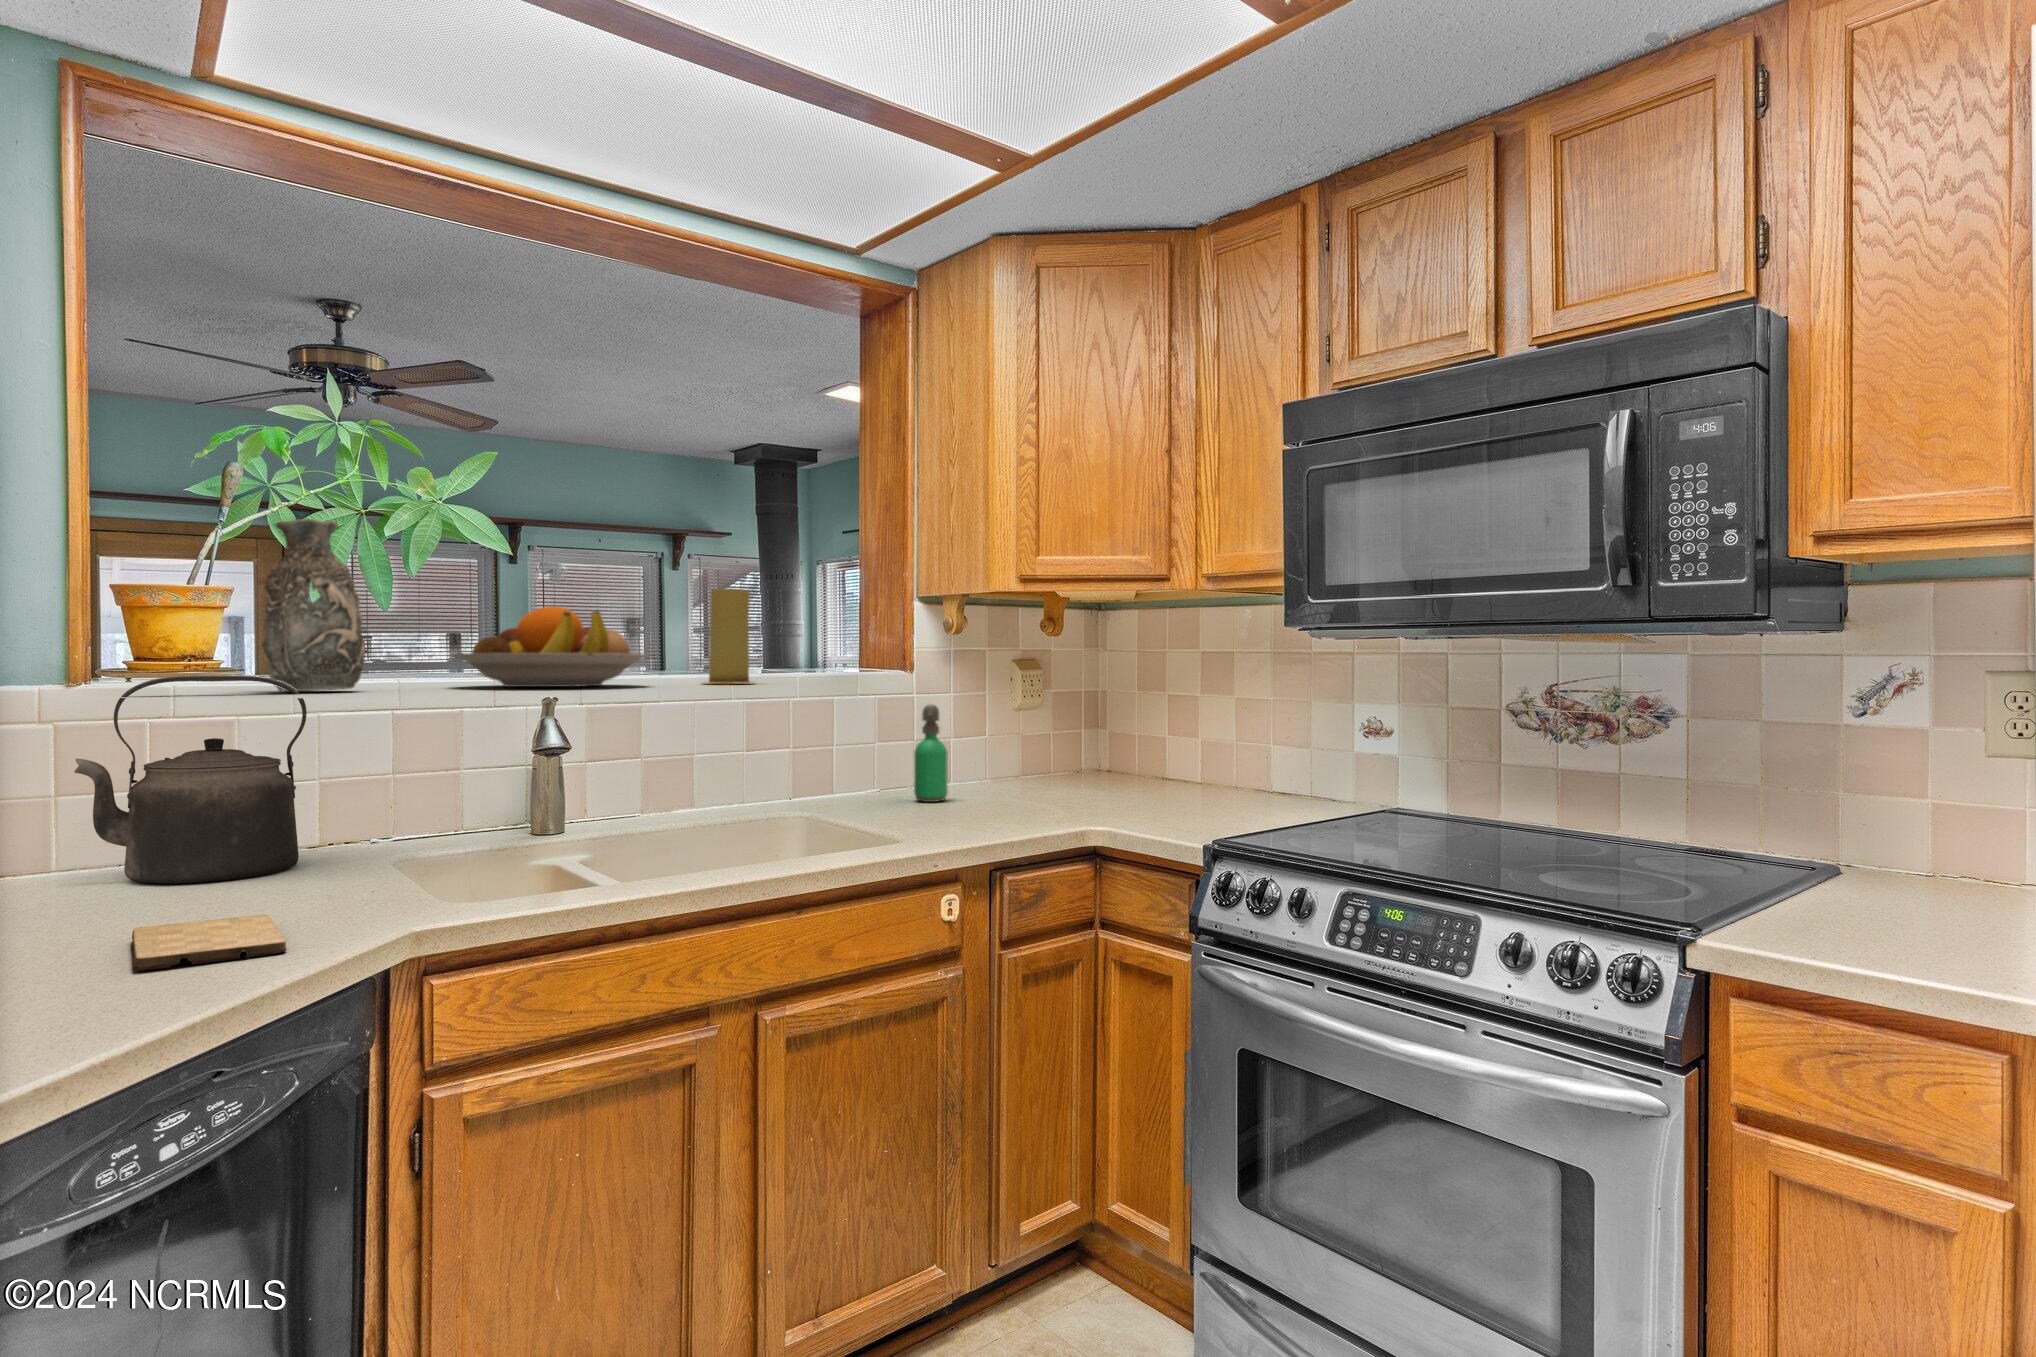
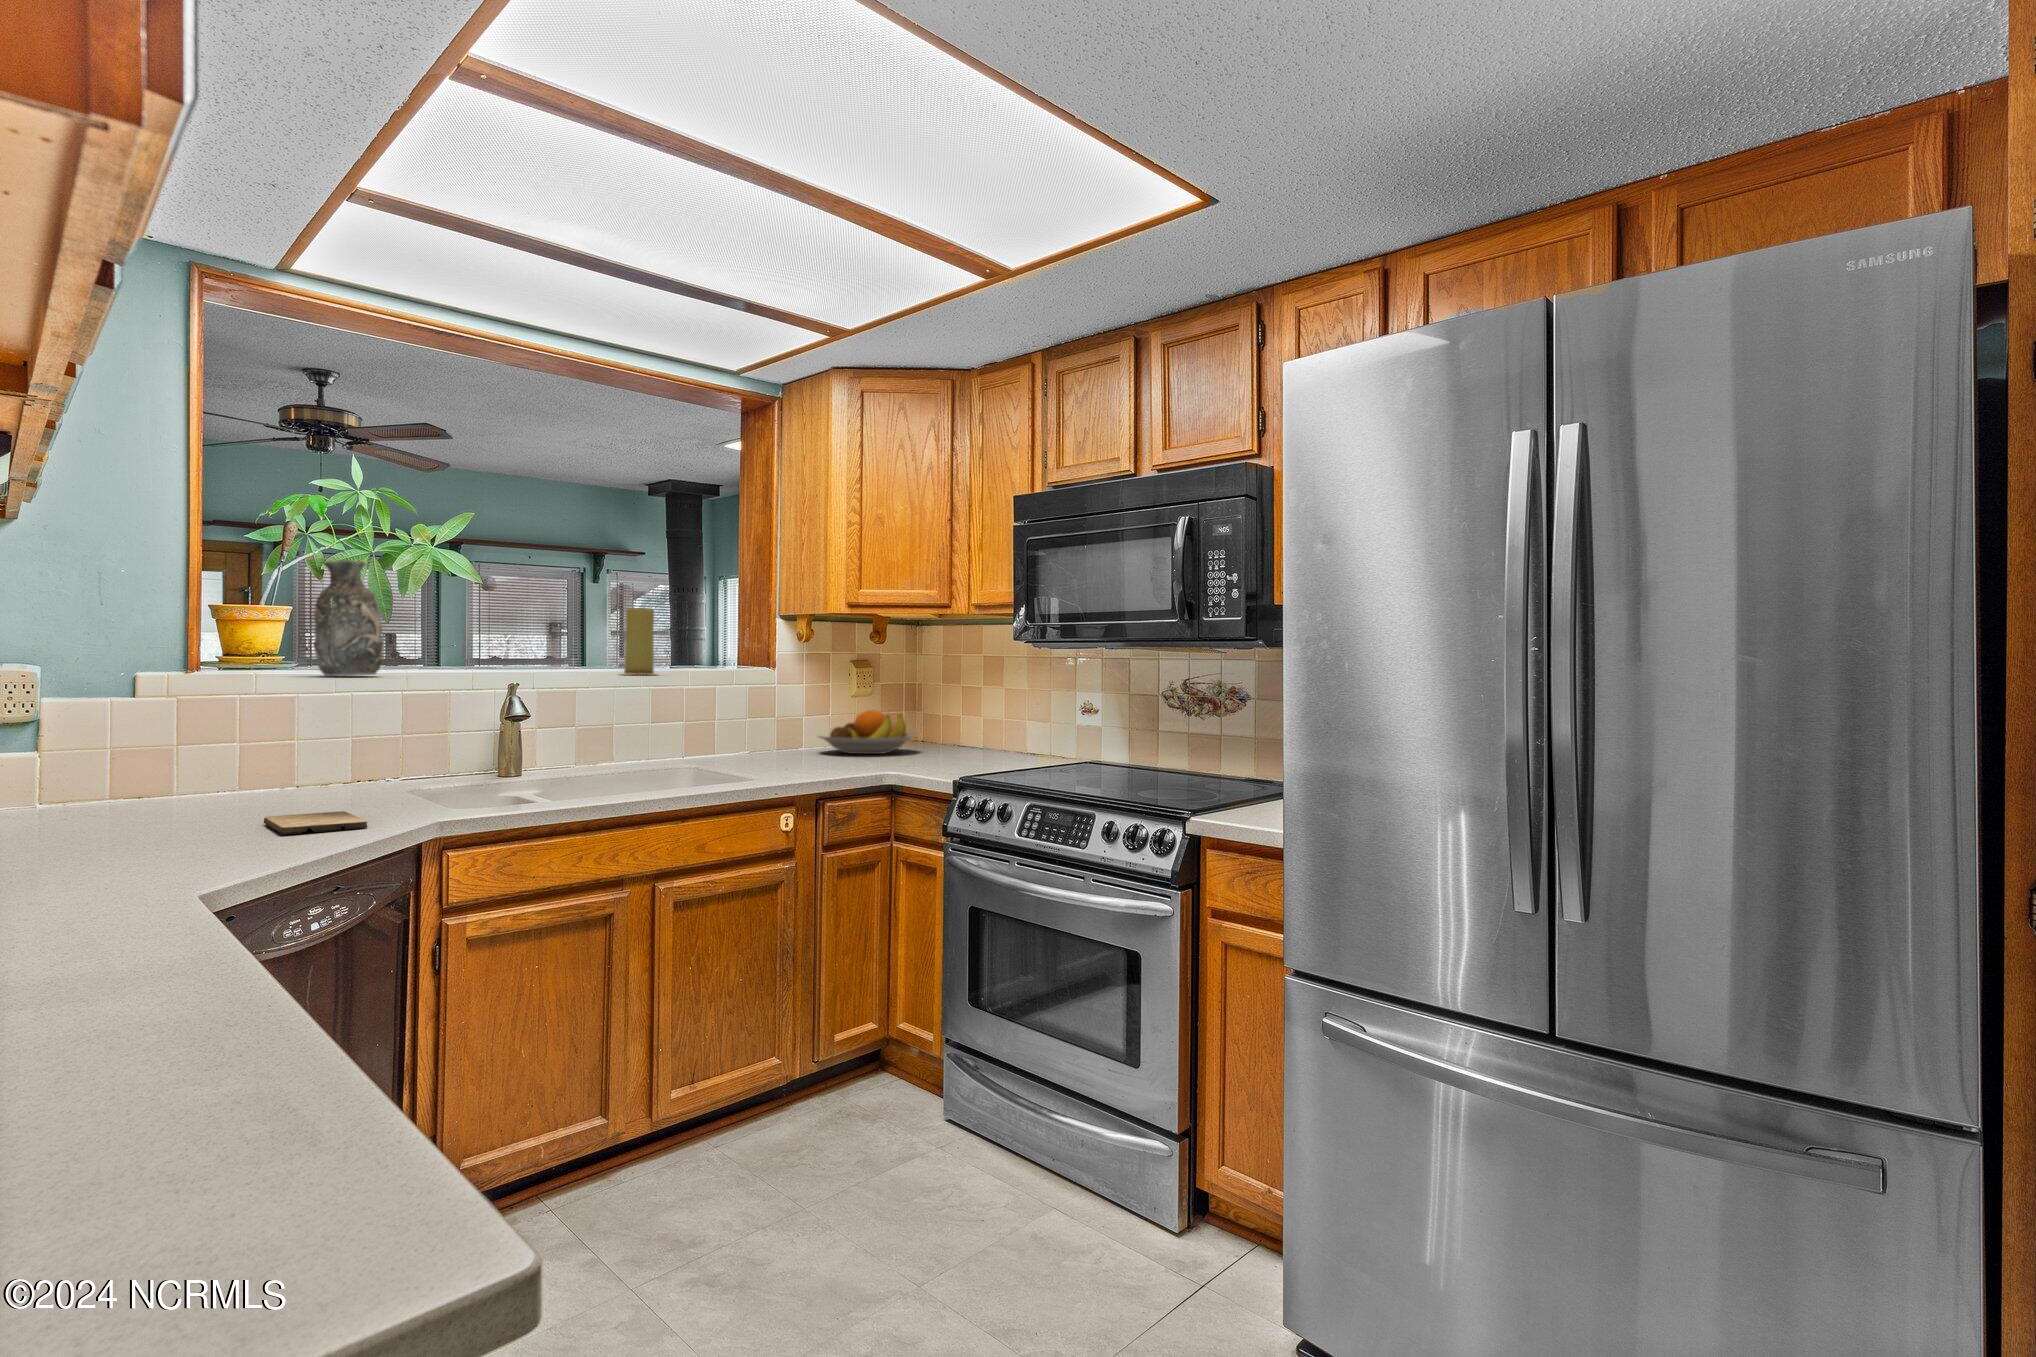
fruit bowl: present [452,606,649,687] -> present [819,710,916,754]
kettle: present [74,676,307,883] -> none [191,665,346,801]
soap dispenser: present [914,705,948,802] -> none [773,691,797,759]

